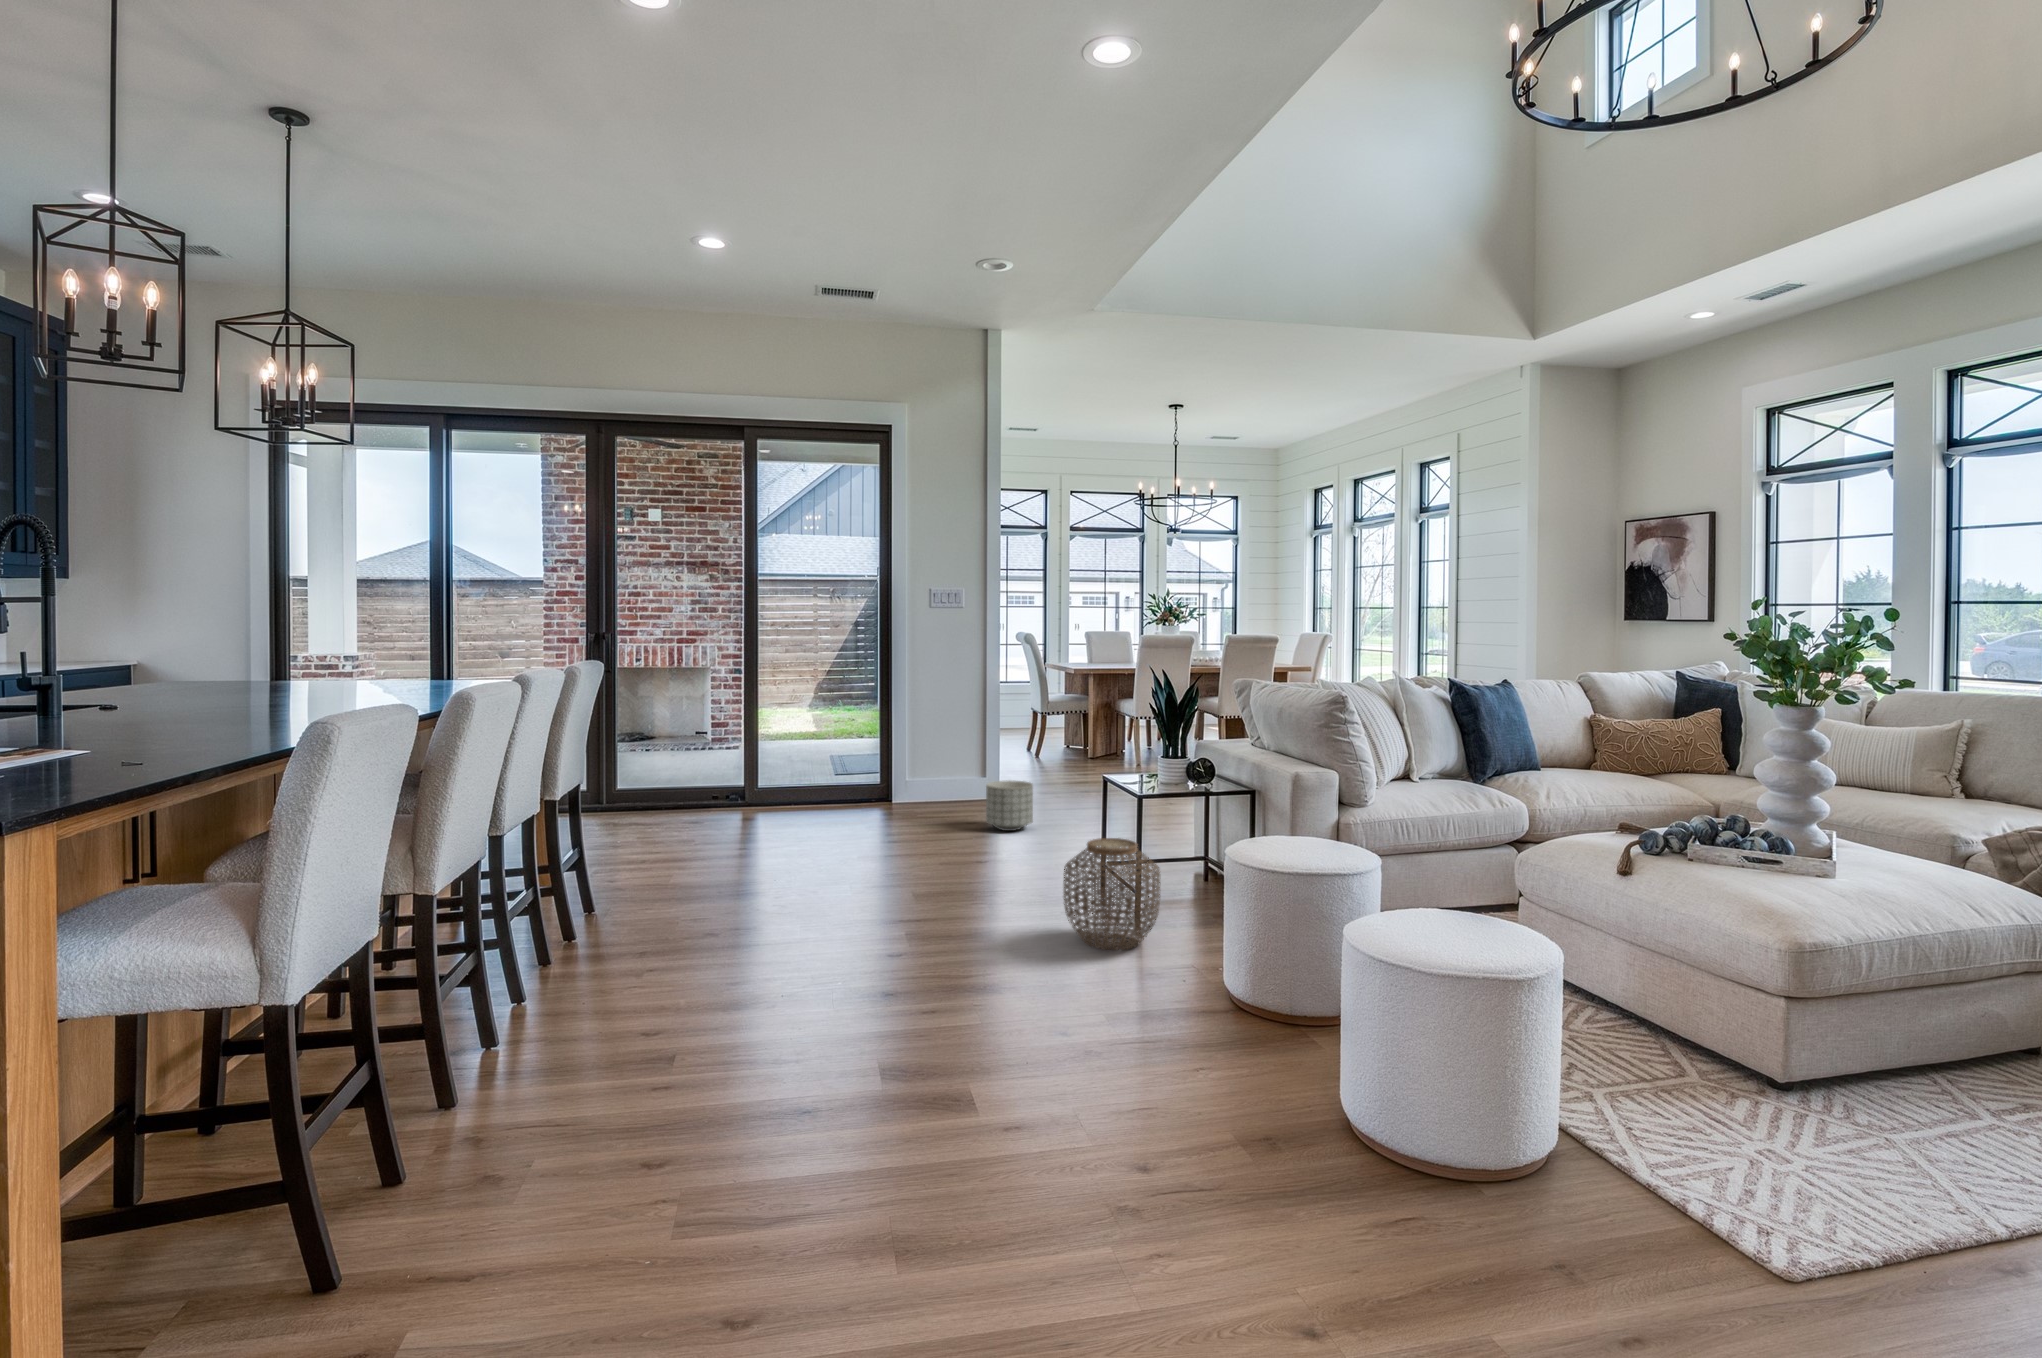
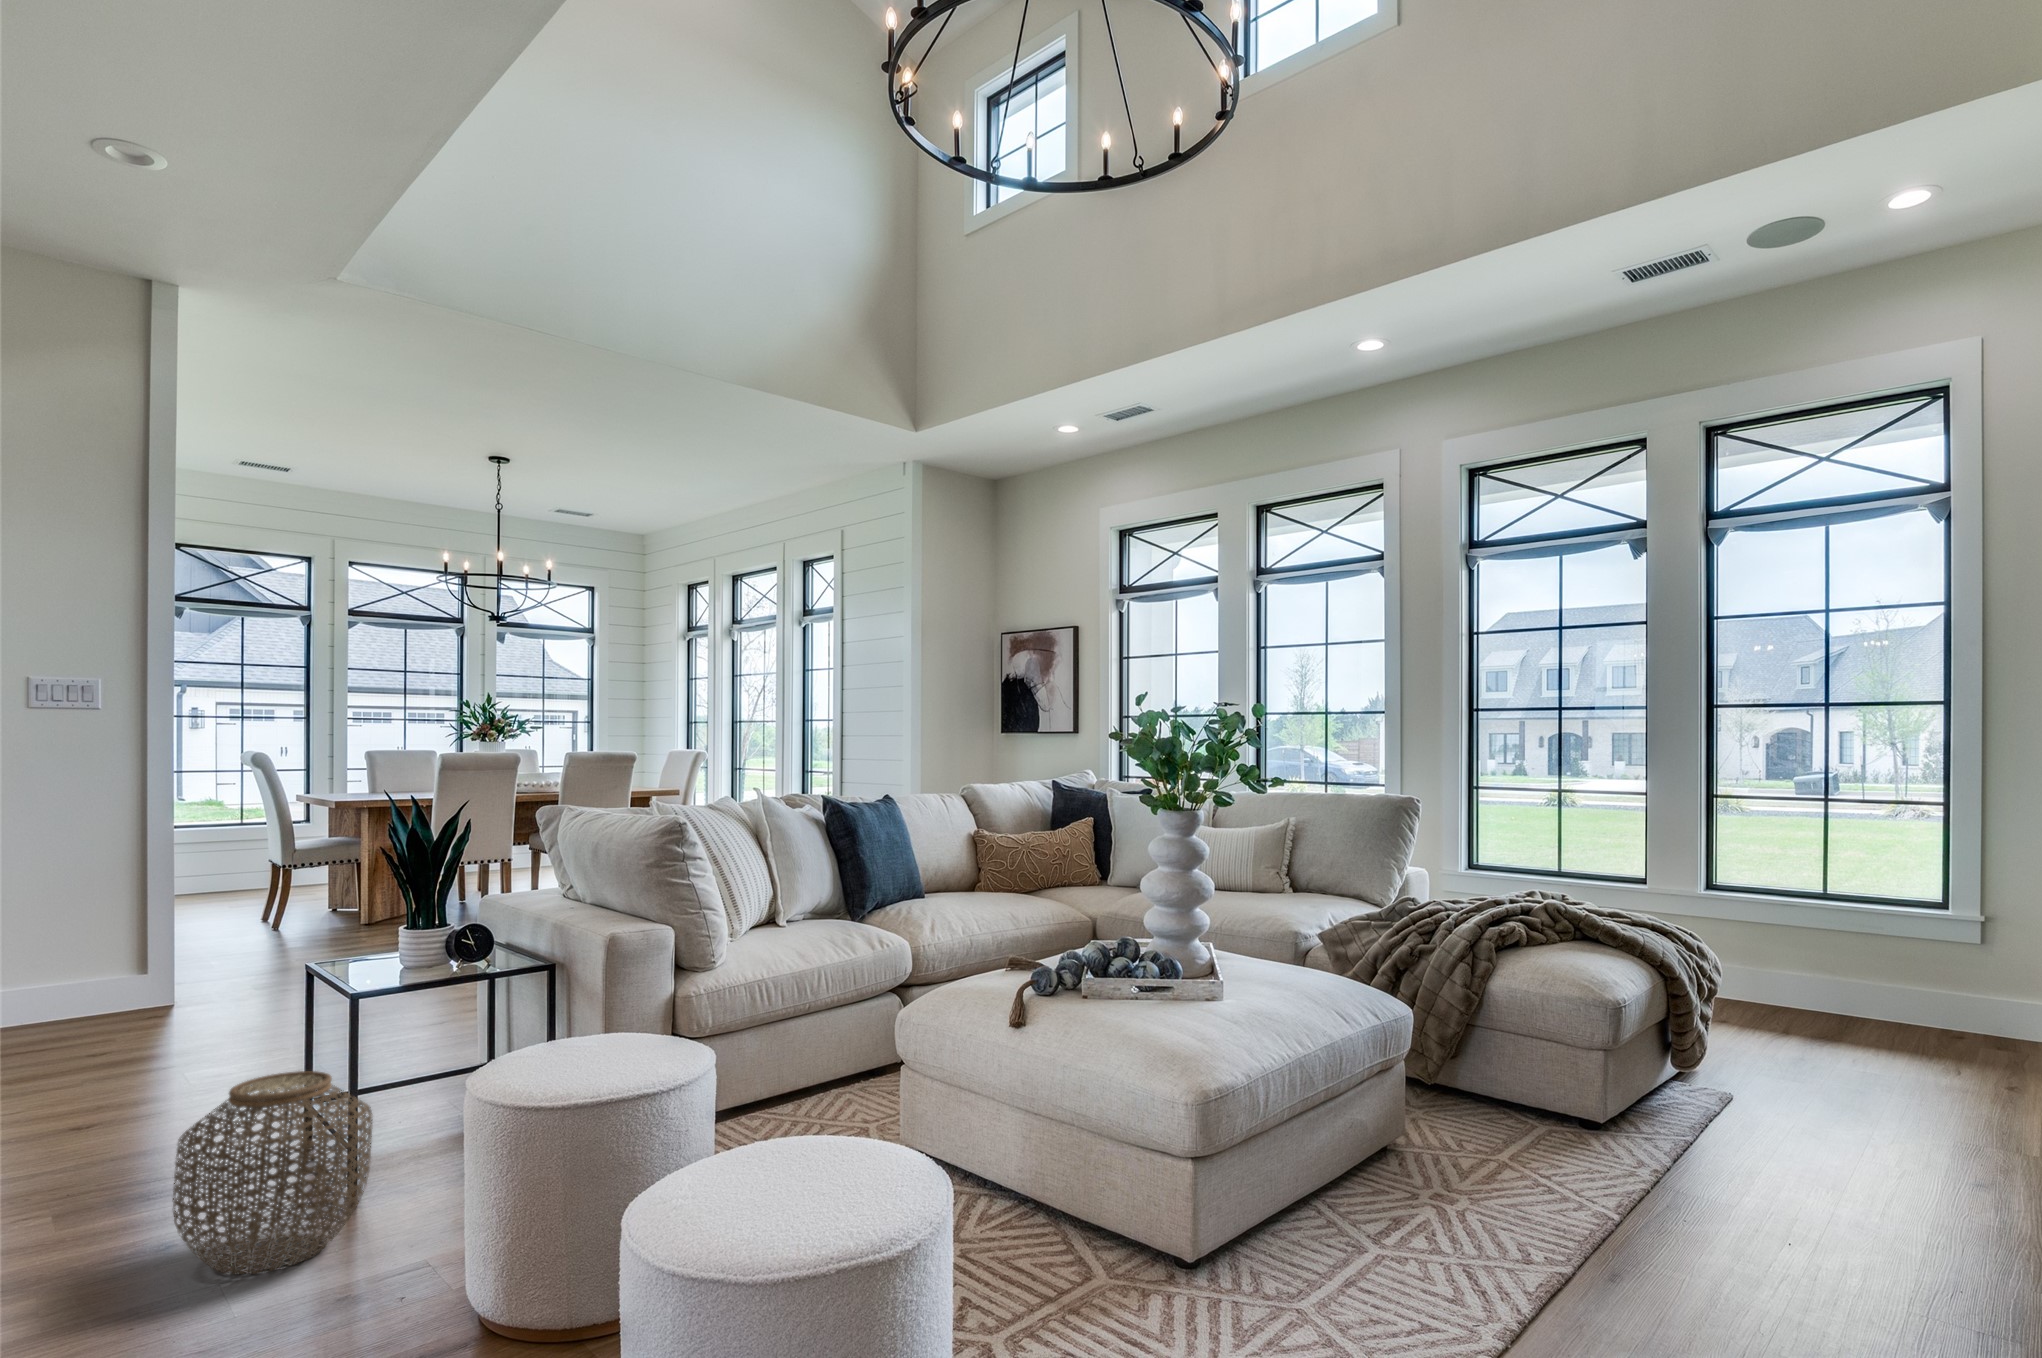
planter: present [986,780,1033,831] -> none [90,986,194,1073]

